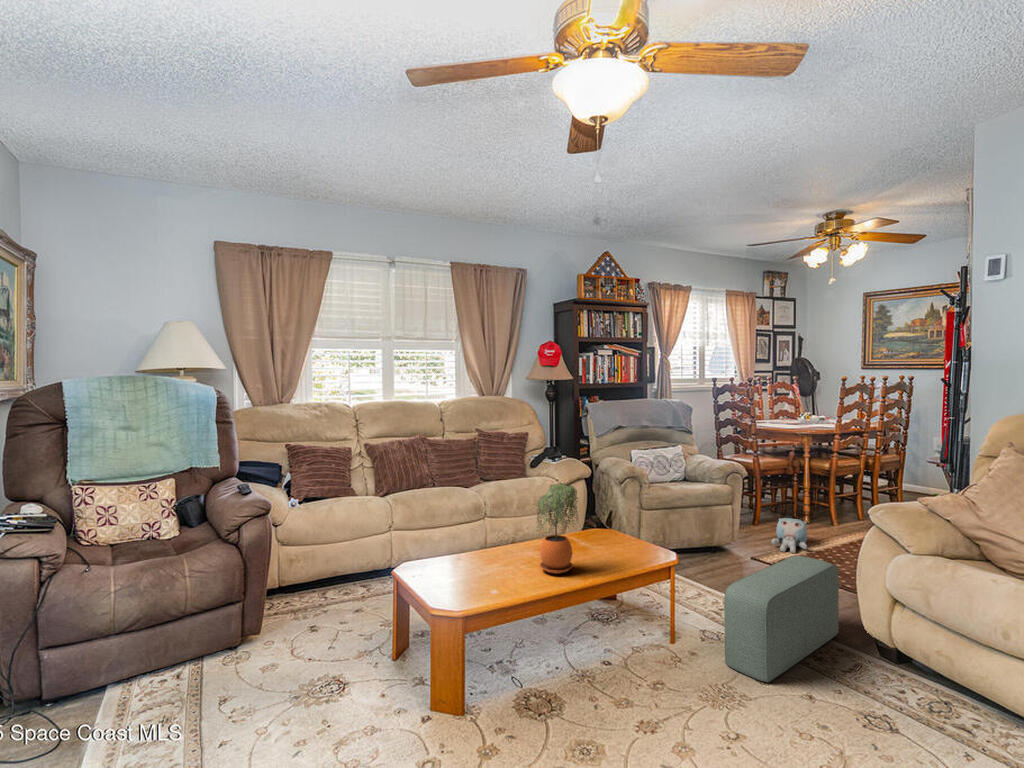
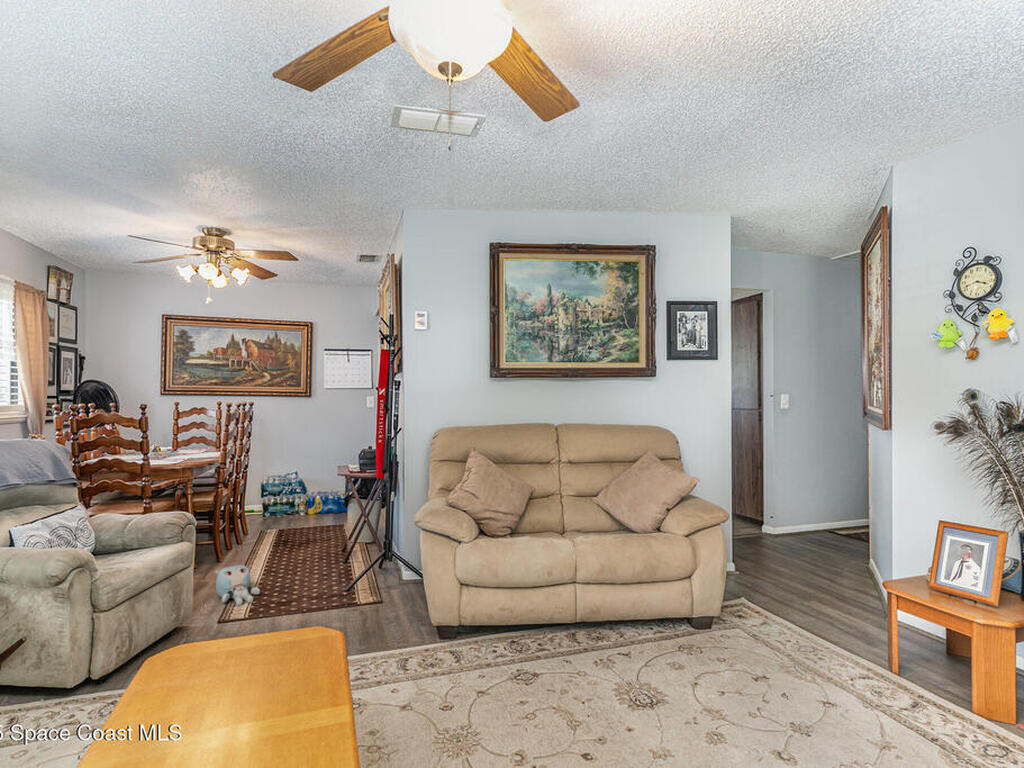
potted plant: present [537,484,578,574] -> none [259,562,325,709]
pouf: present [724,556,839,682] -> none [371,579,452,713]

